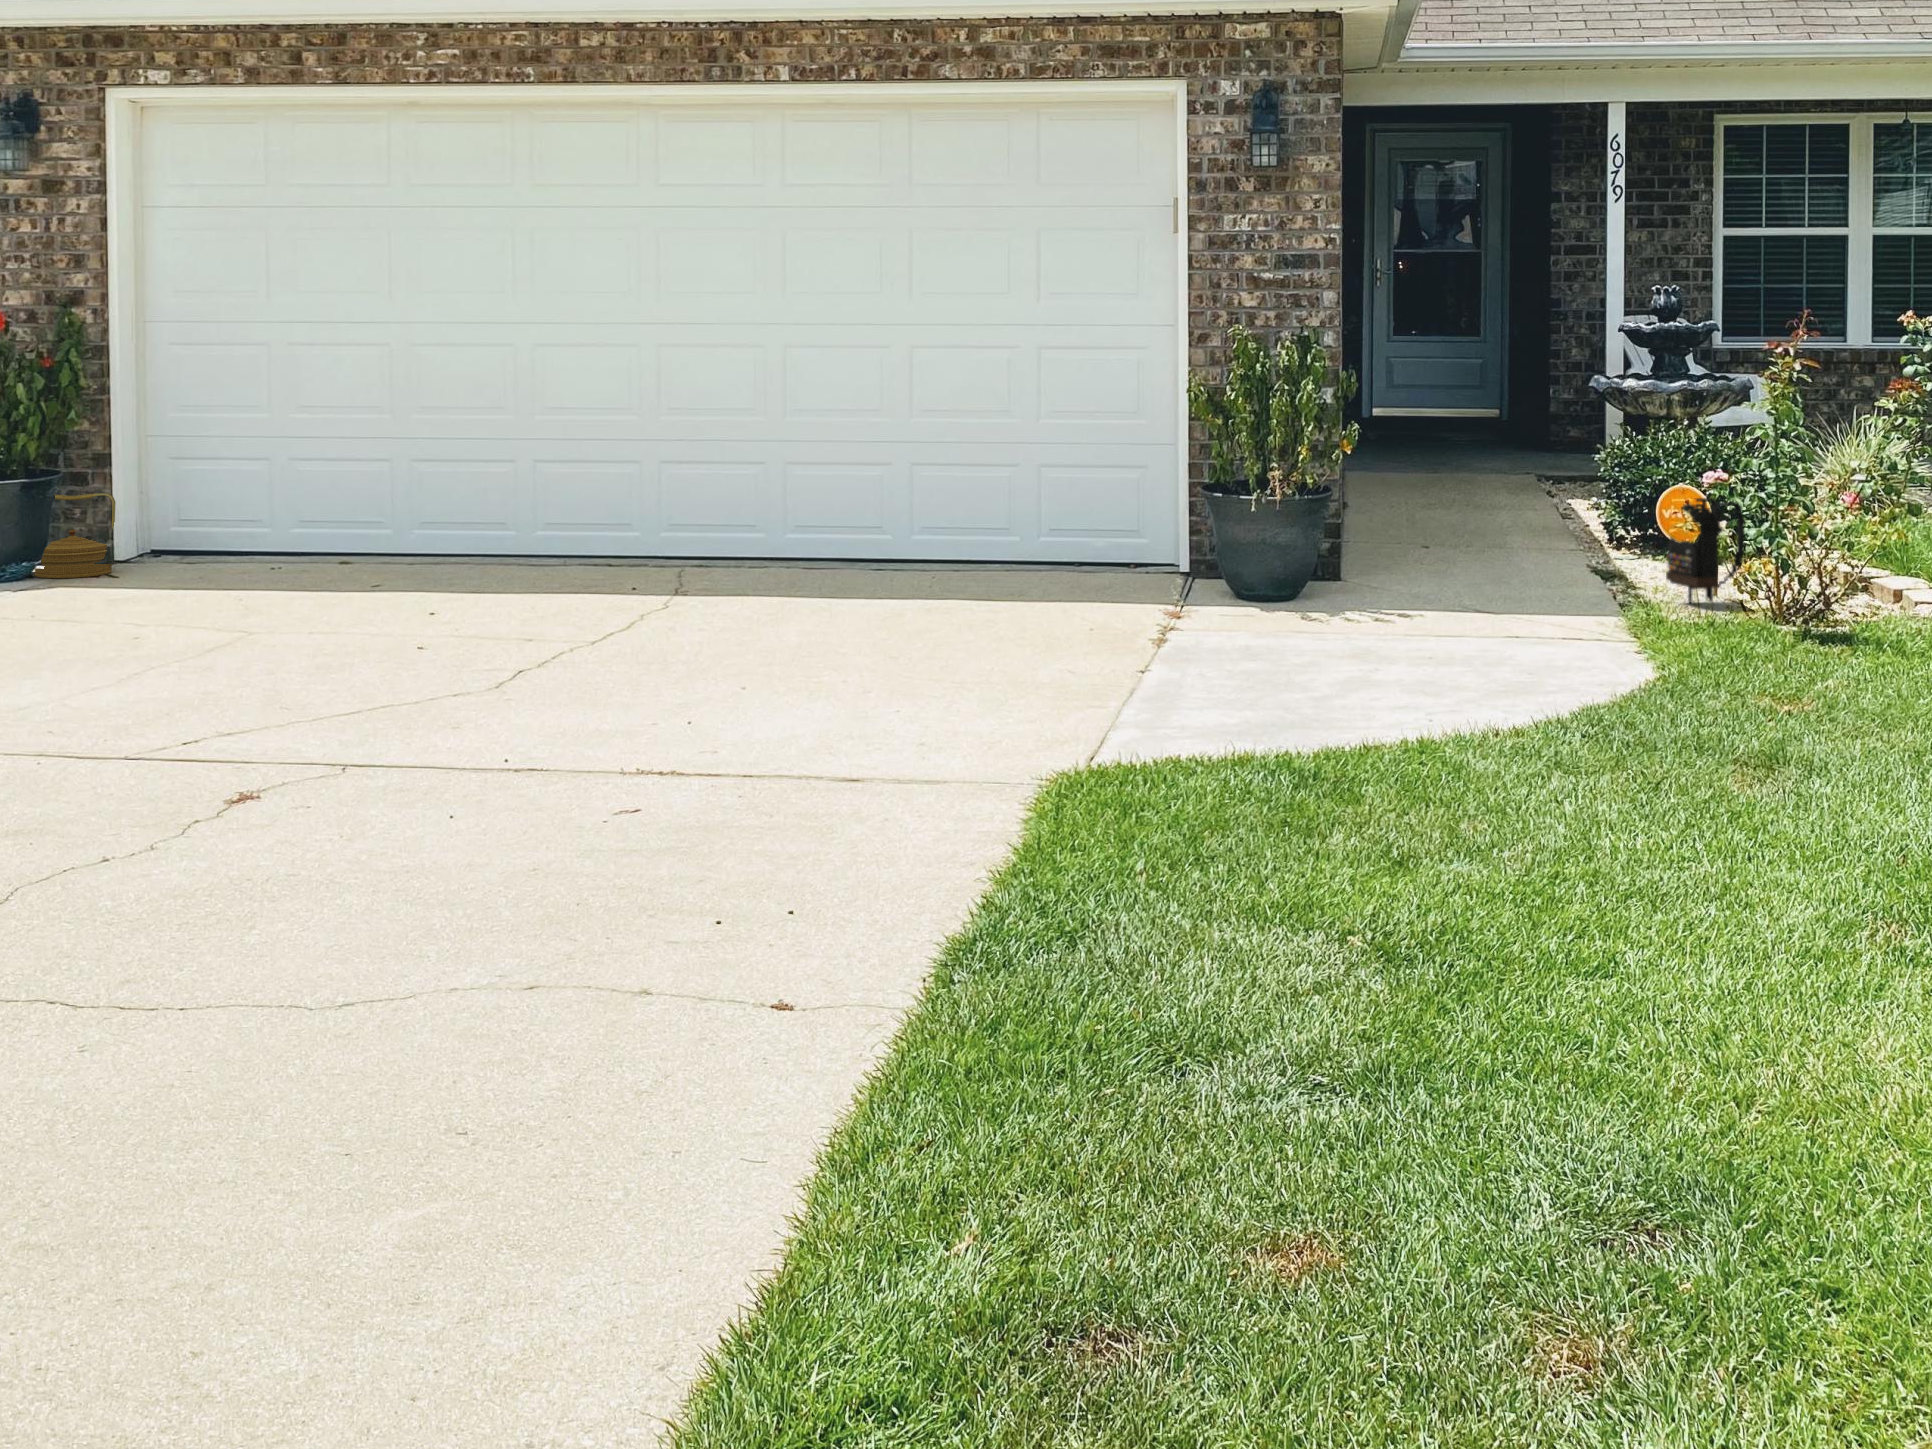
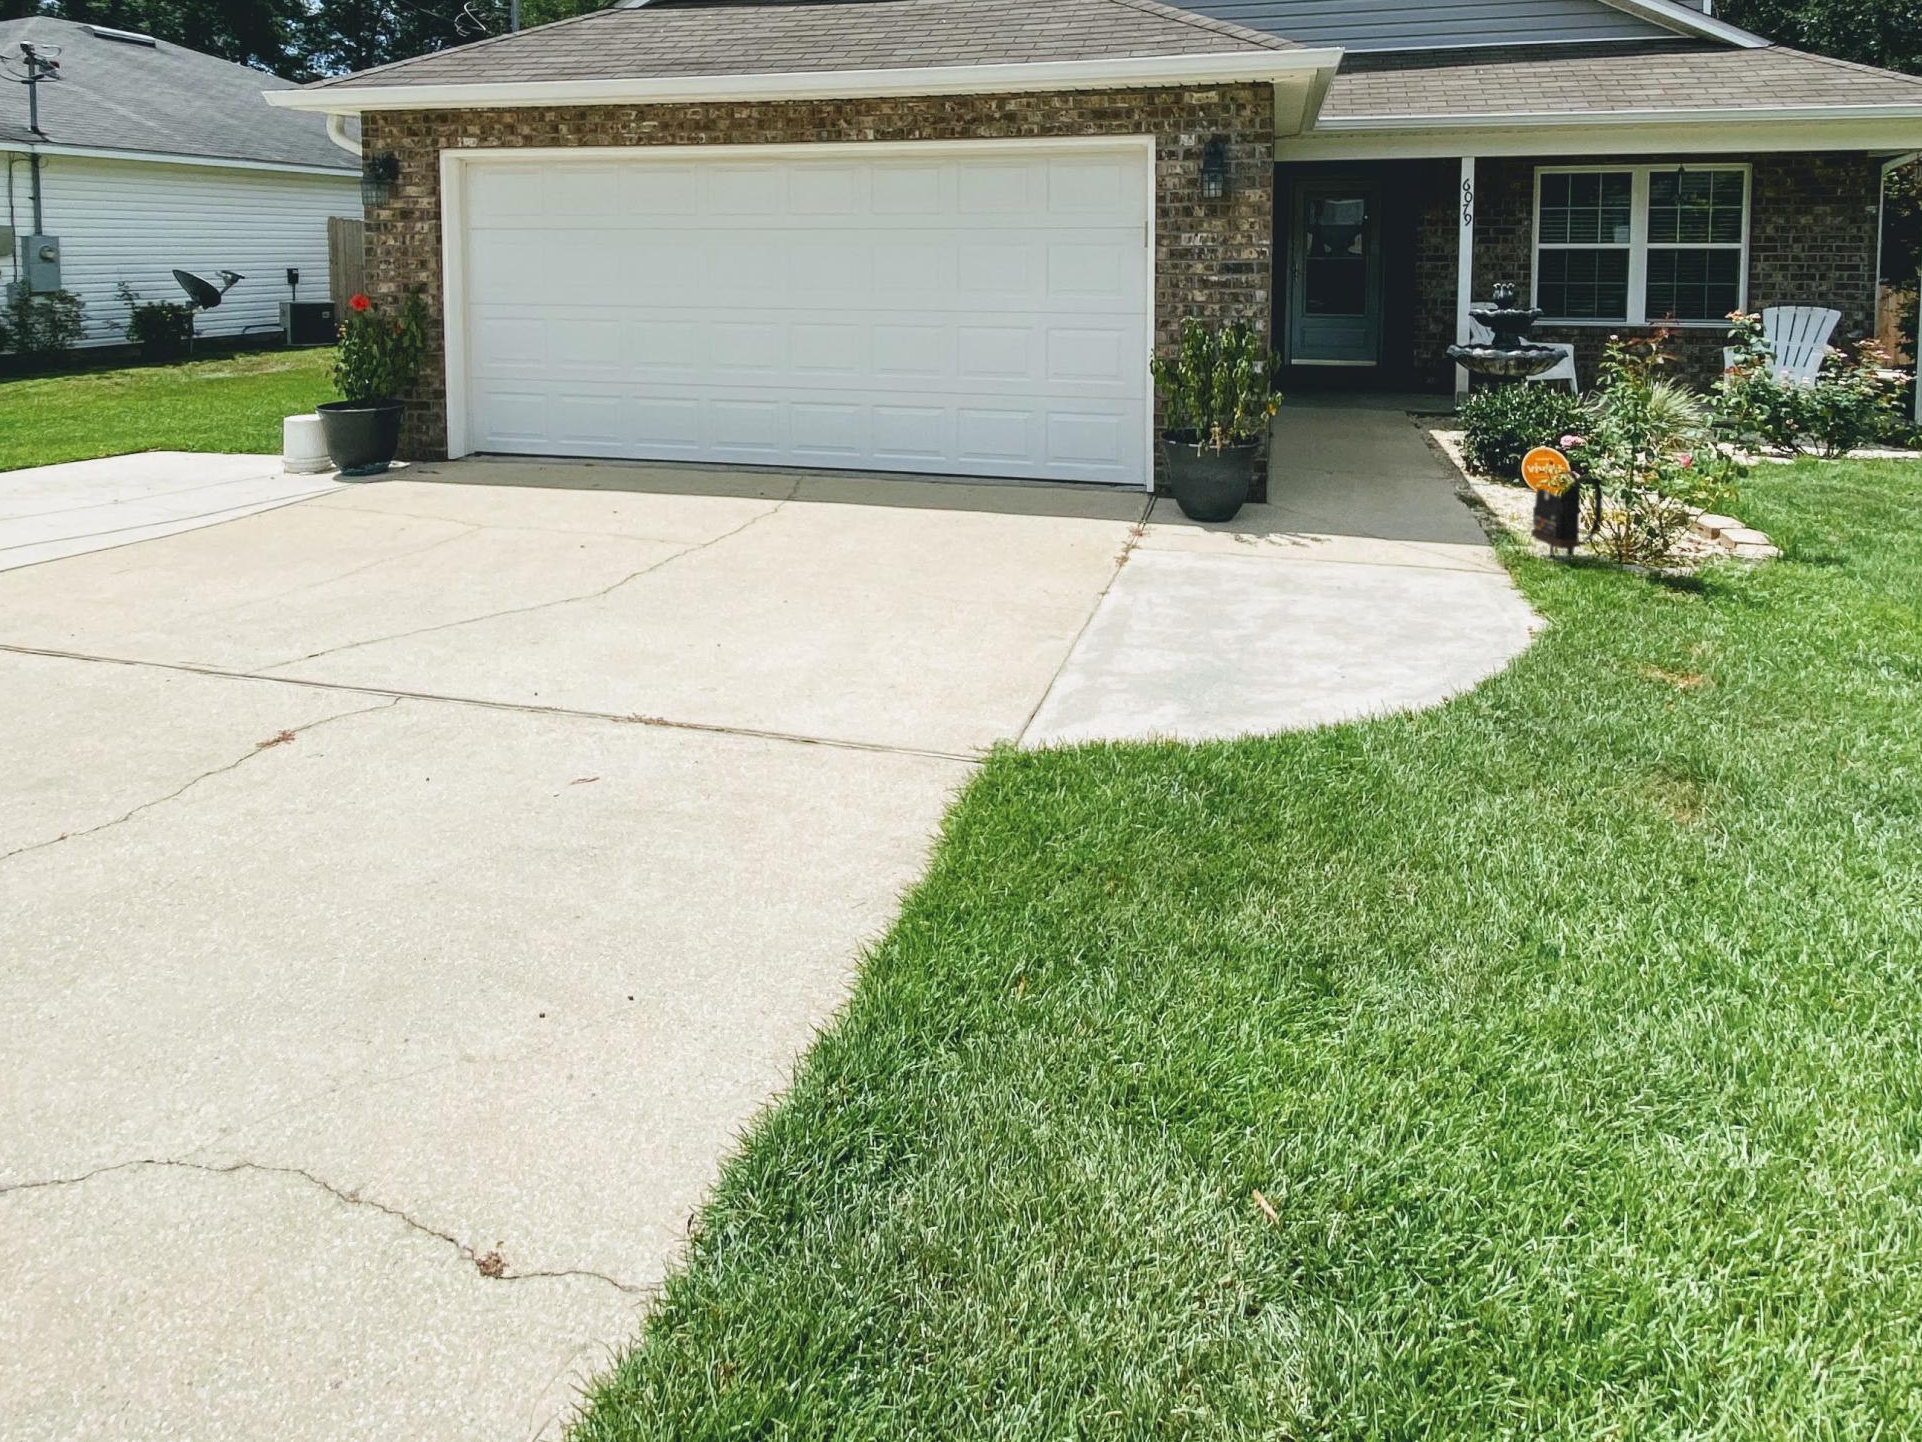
woven basket: present [35,493,116,578] -> none [387,417,441,473]

